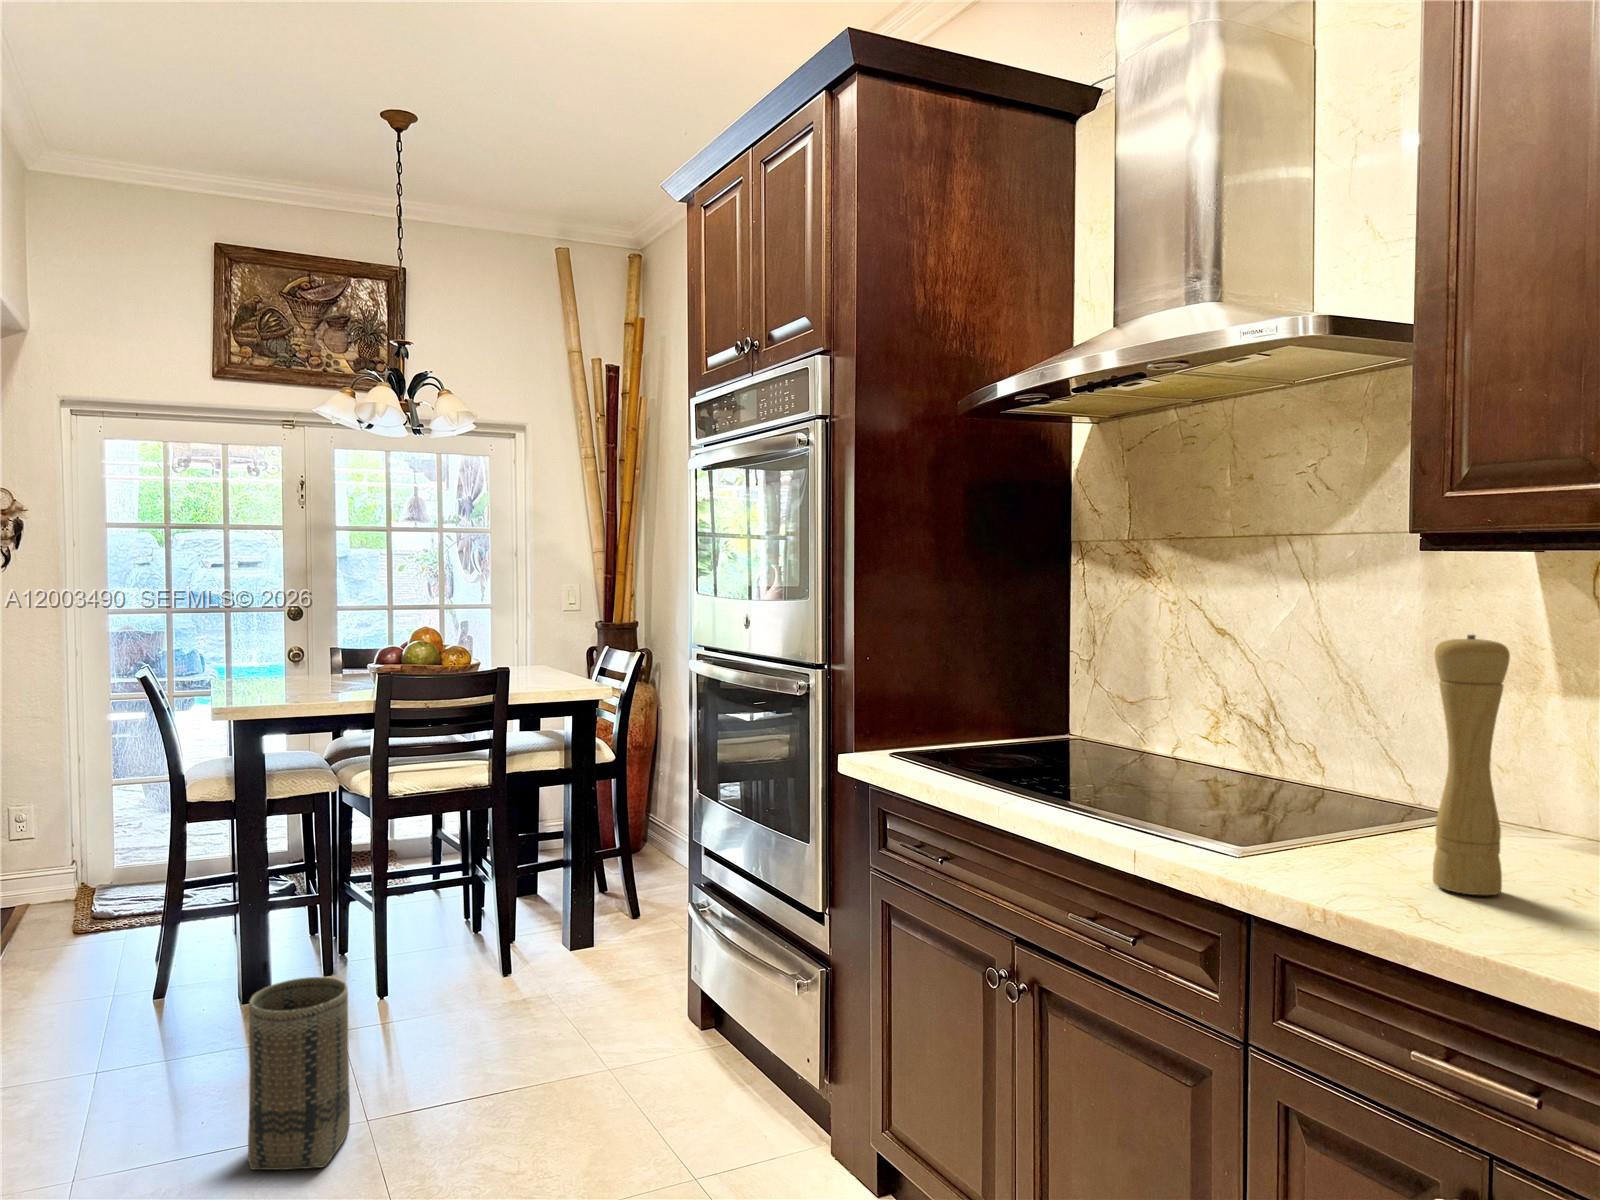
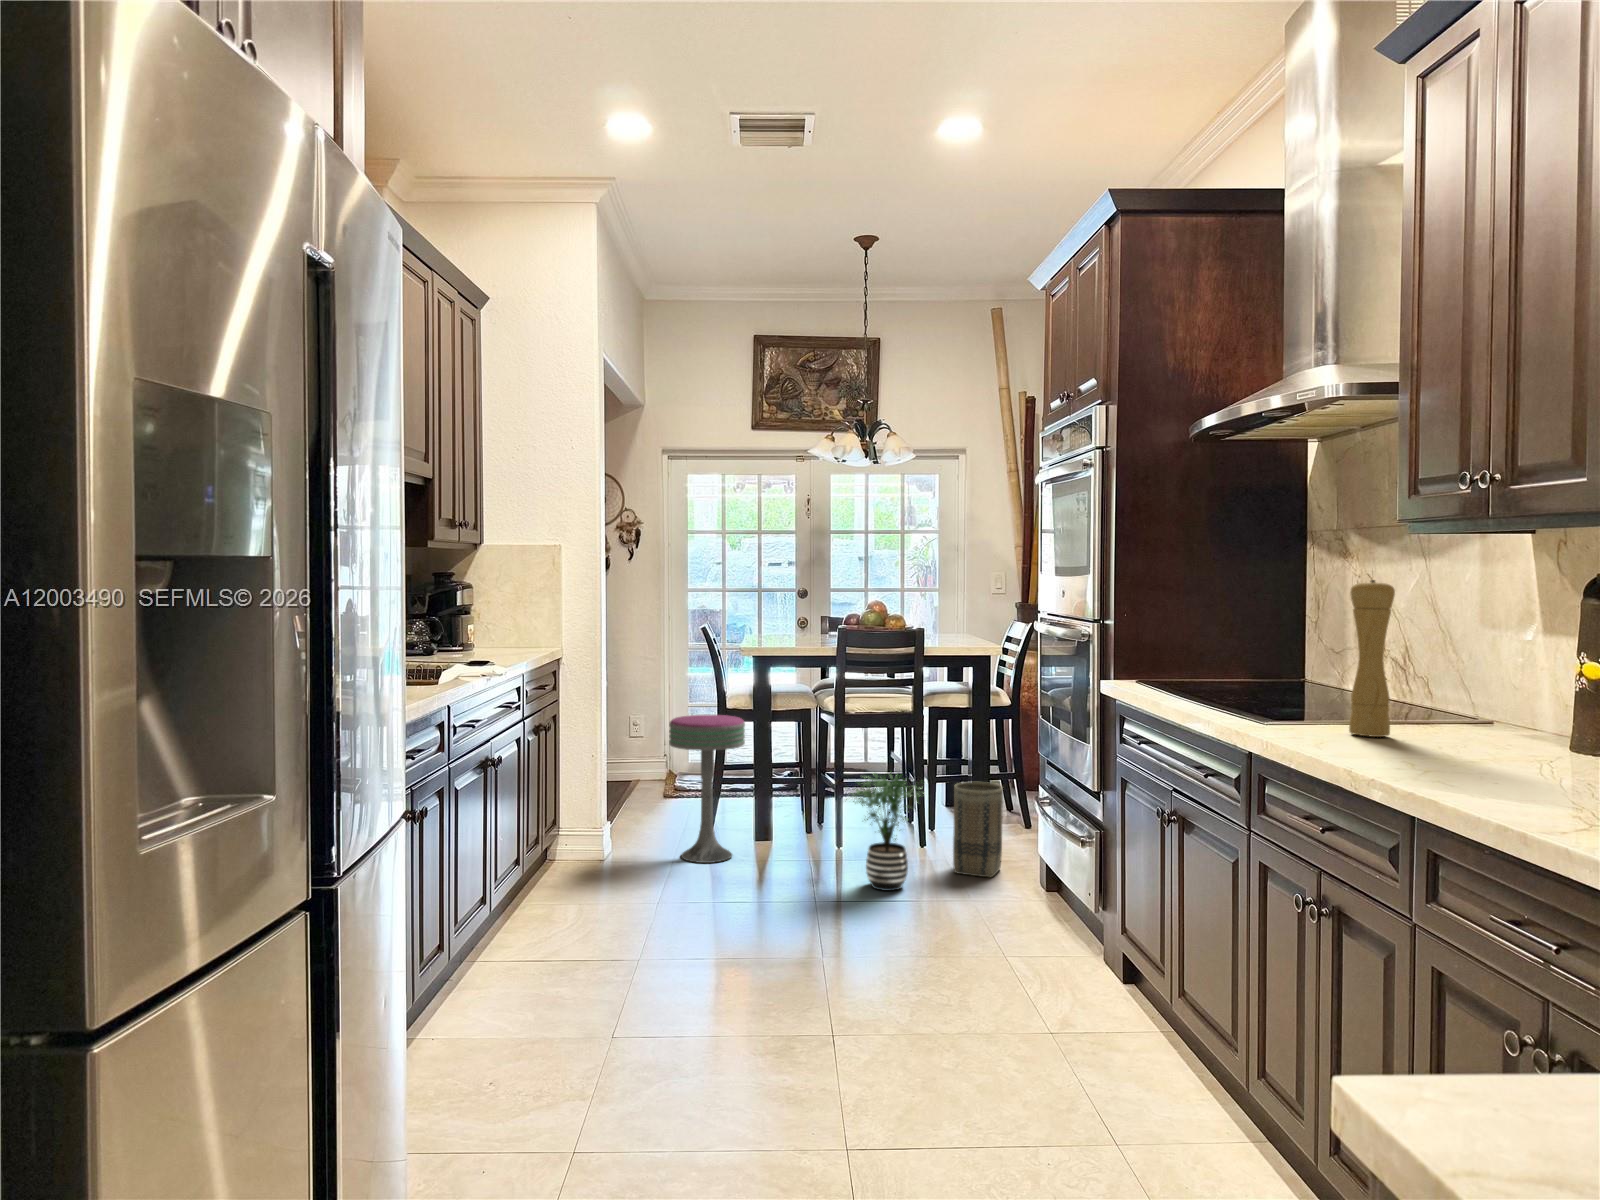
bar stool: none [81,823,226,1079] -> present [669,714,745,863]
potted plant: none [406,889,536,1077] -> present [846,773,922,891]
basket: present [248,977,350,1170] -> present [953,782,1003,877]

